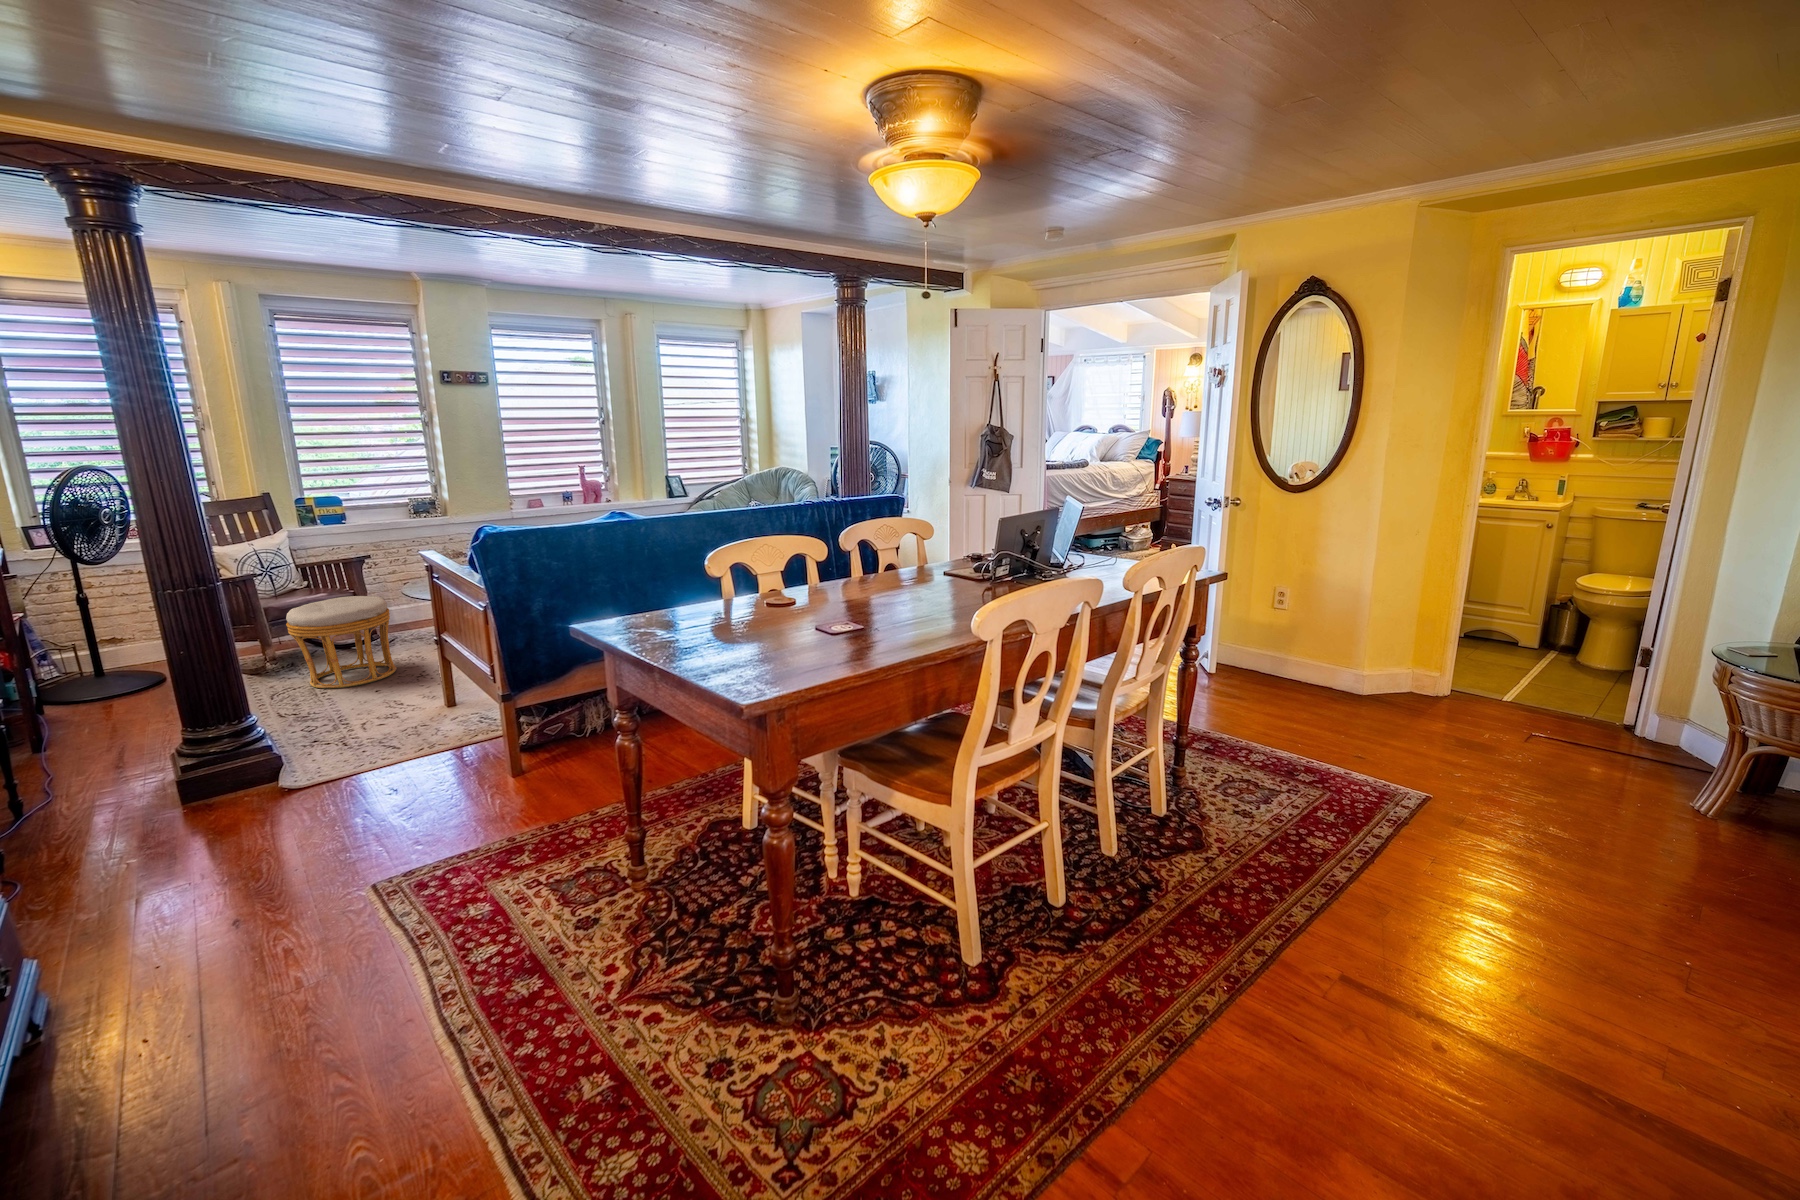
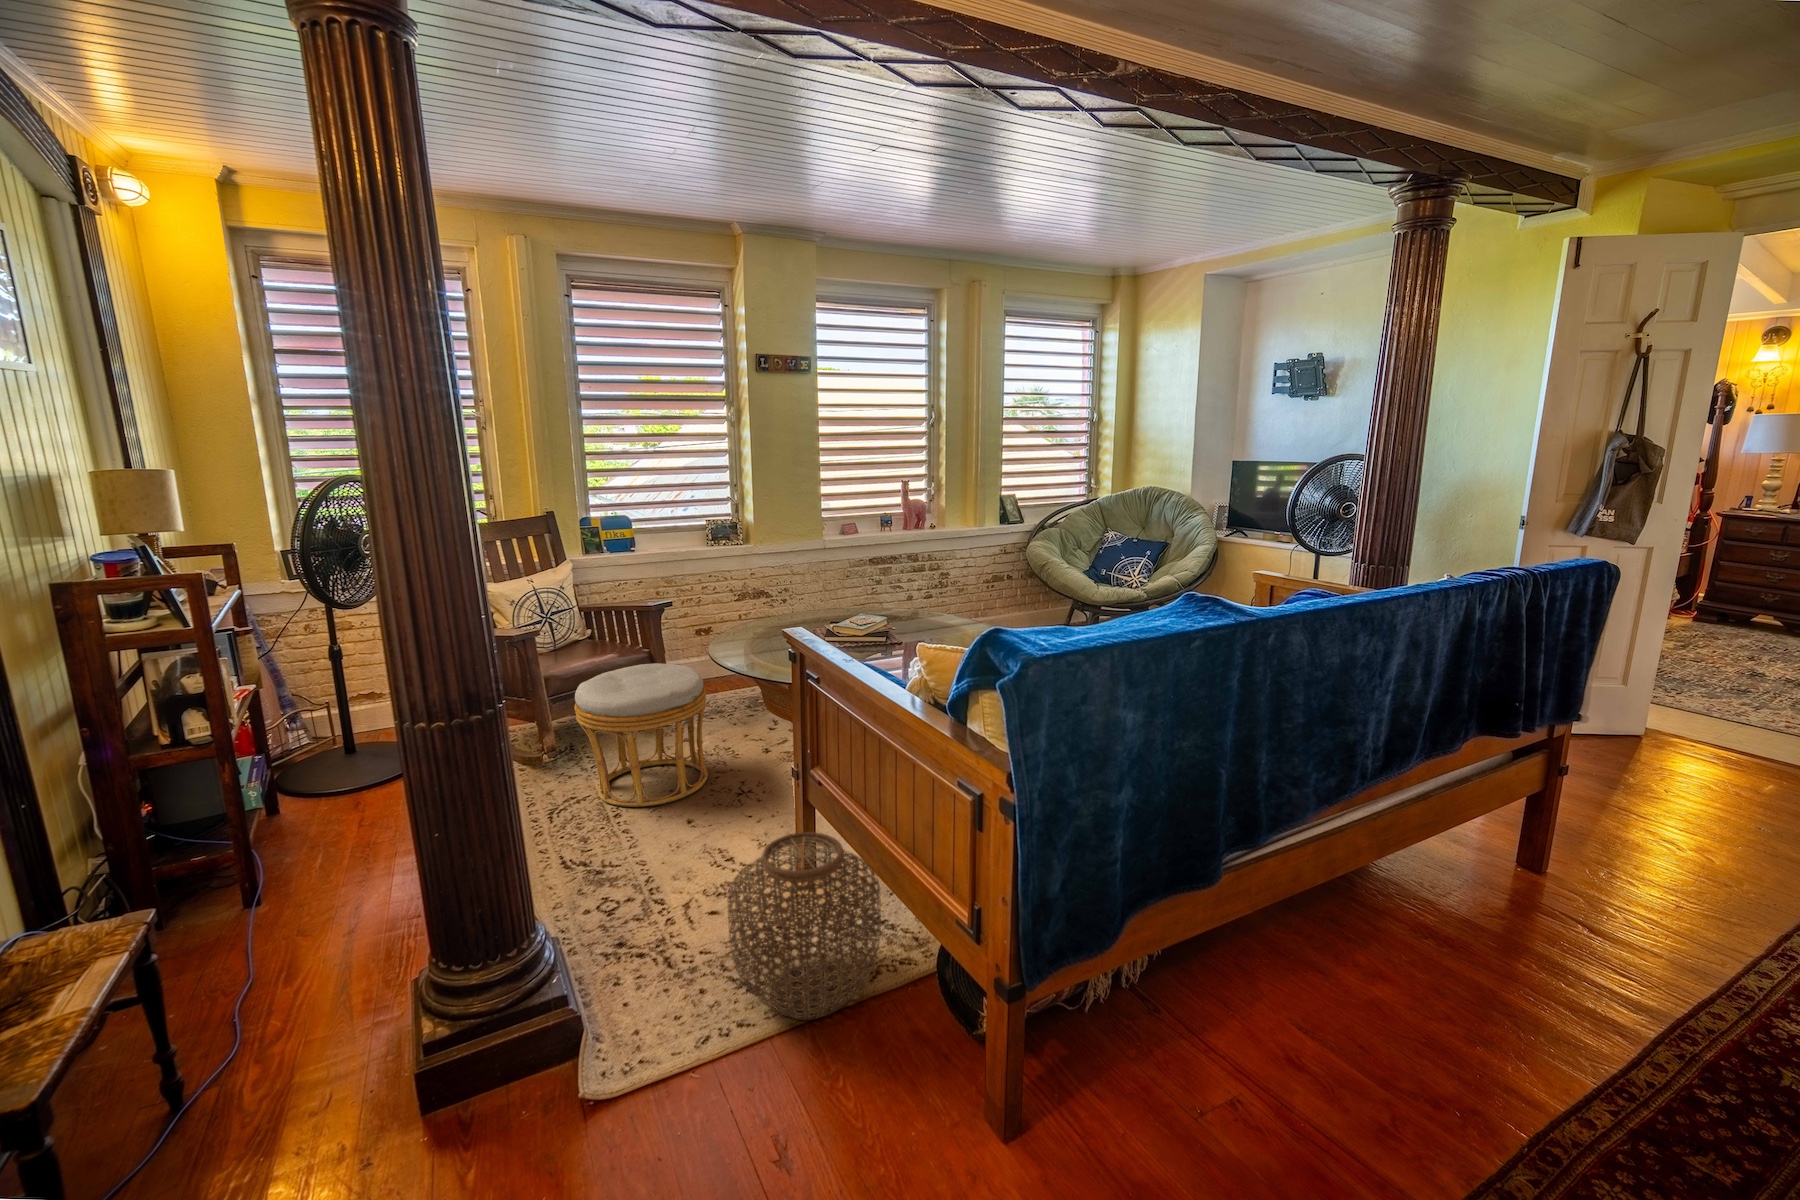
woven basket: none [369,661,467,754] -> present [727,832,881,1019]

